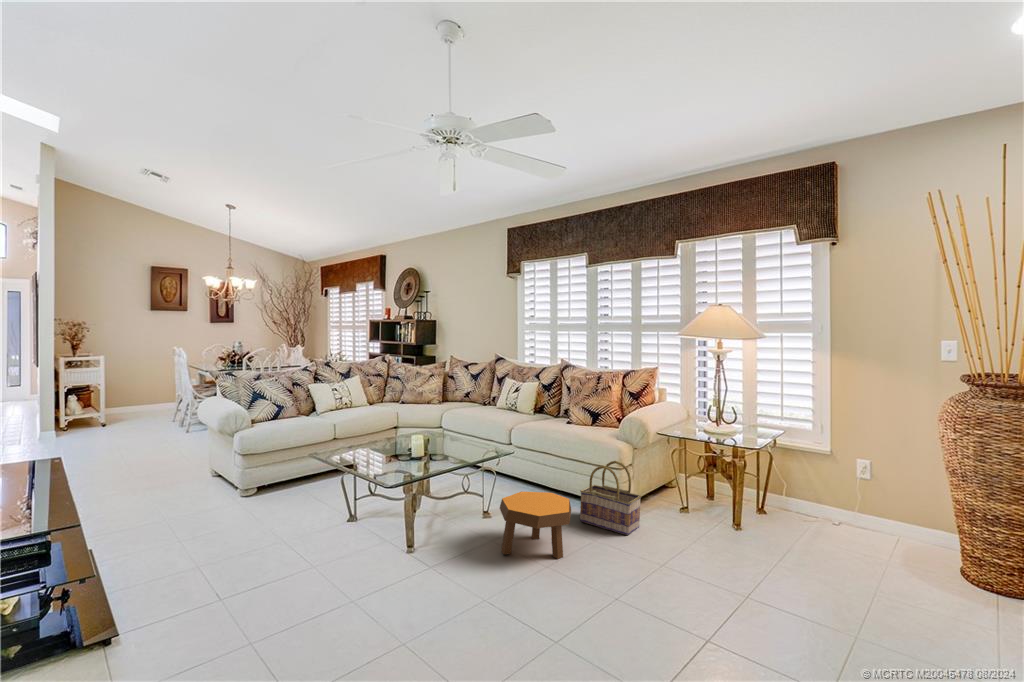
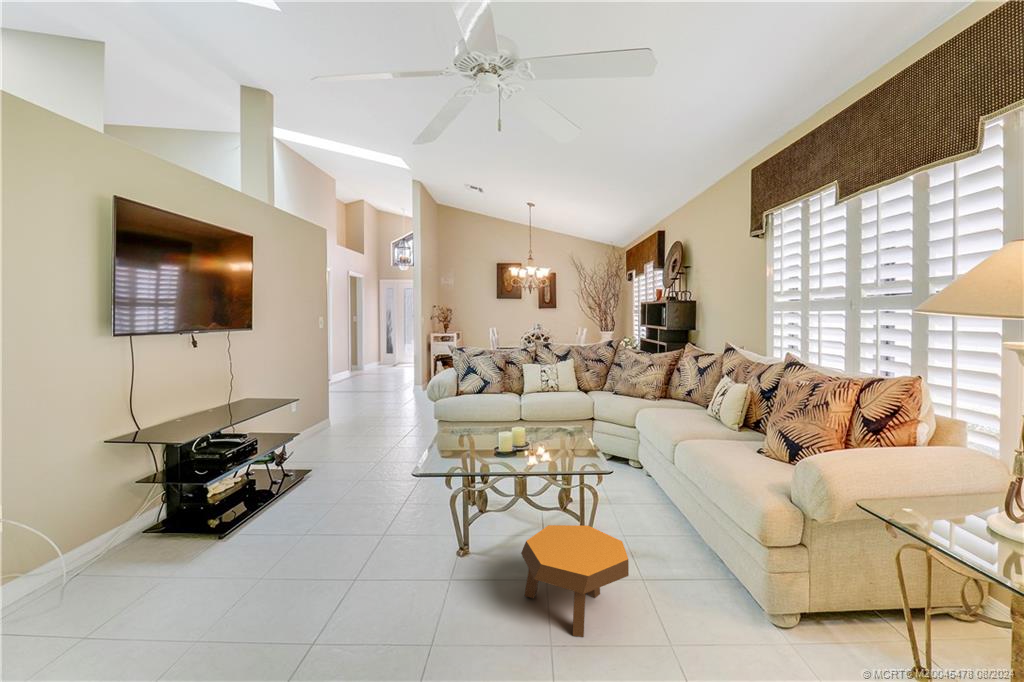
basket: present [580,461,641,535] -> none [683,527,780,660]

